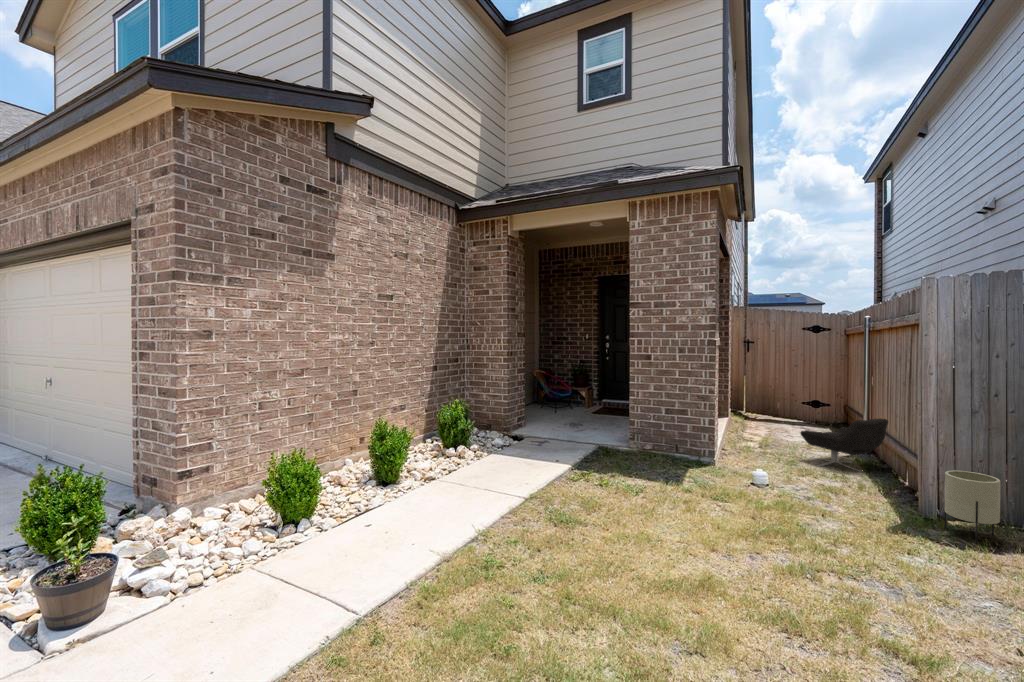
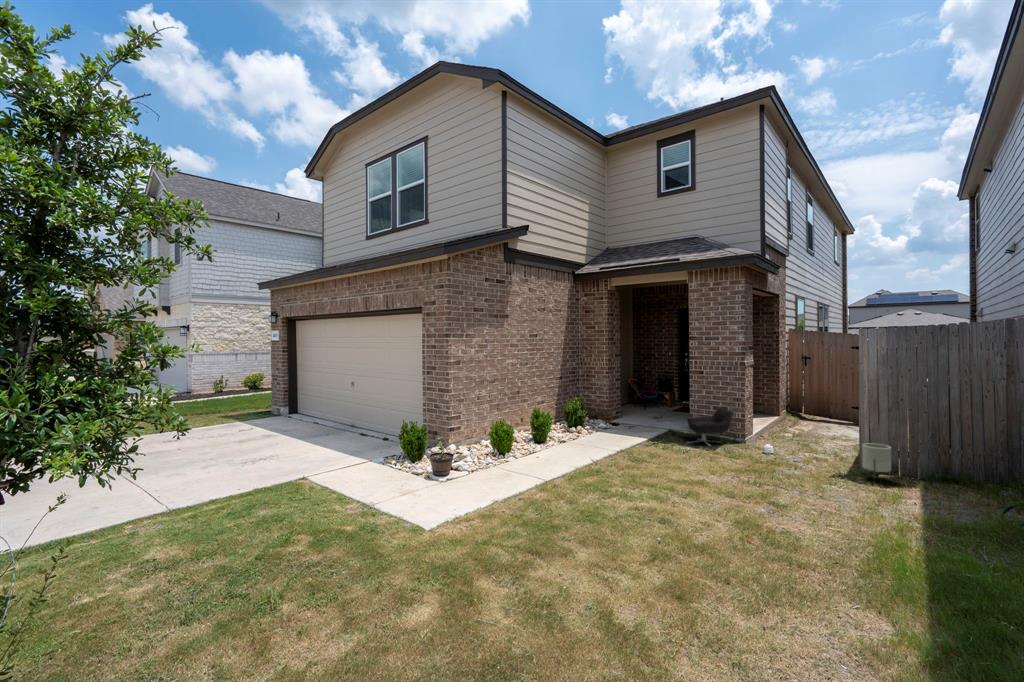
lounge chair: present [800,419,888,471] -> present [687,408,733,446]

